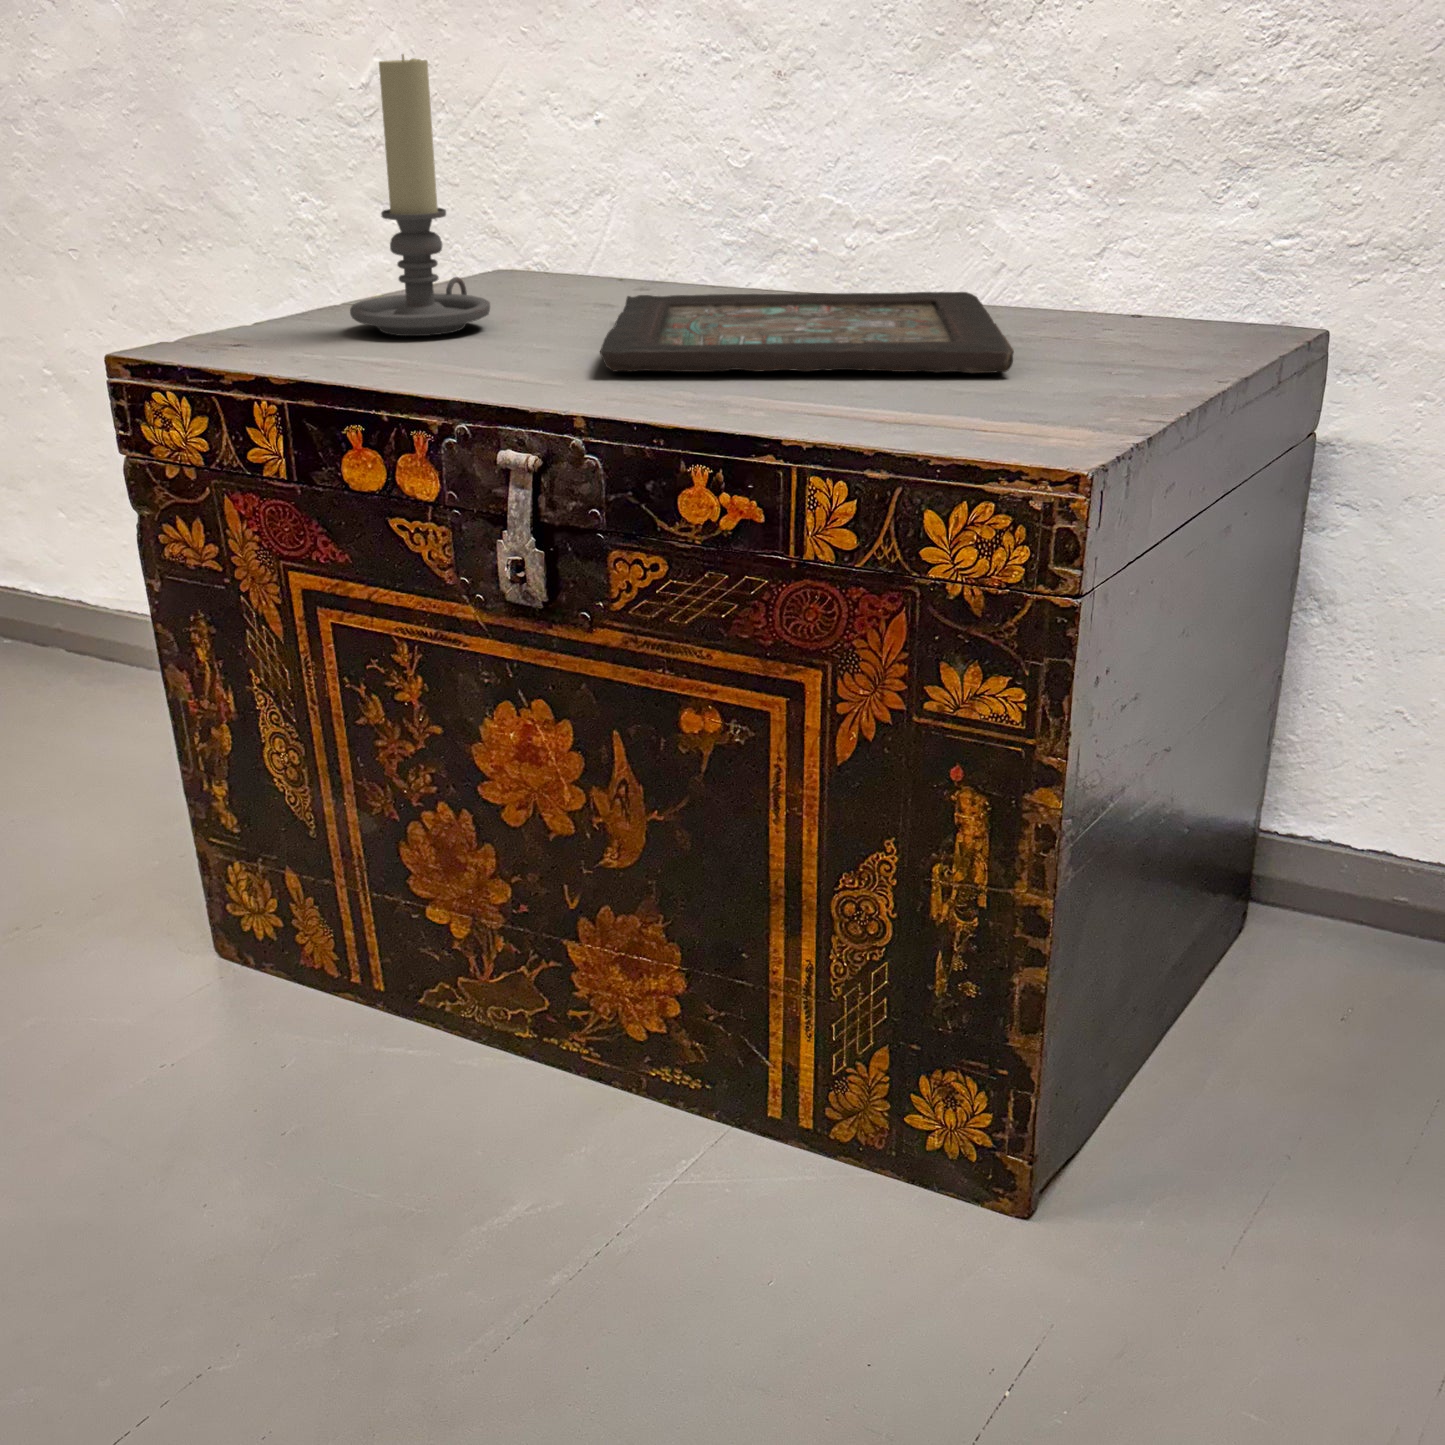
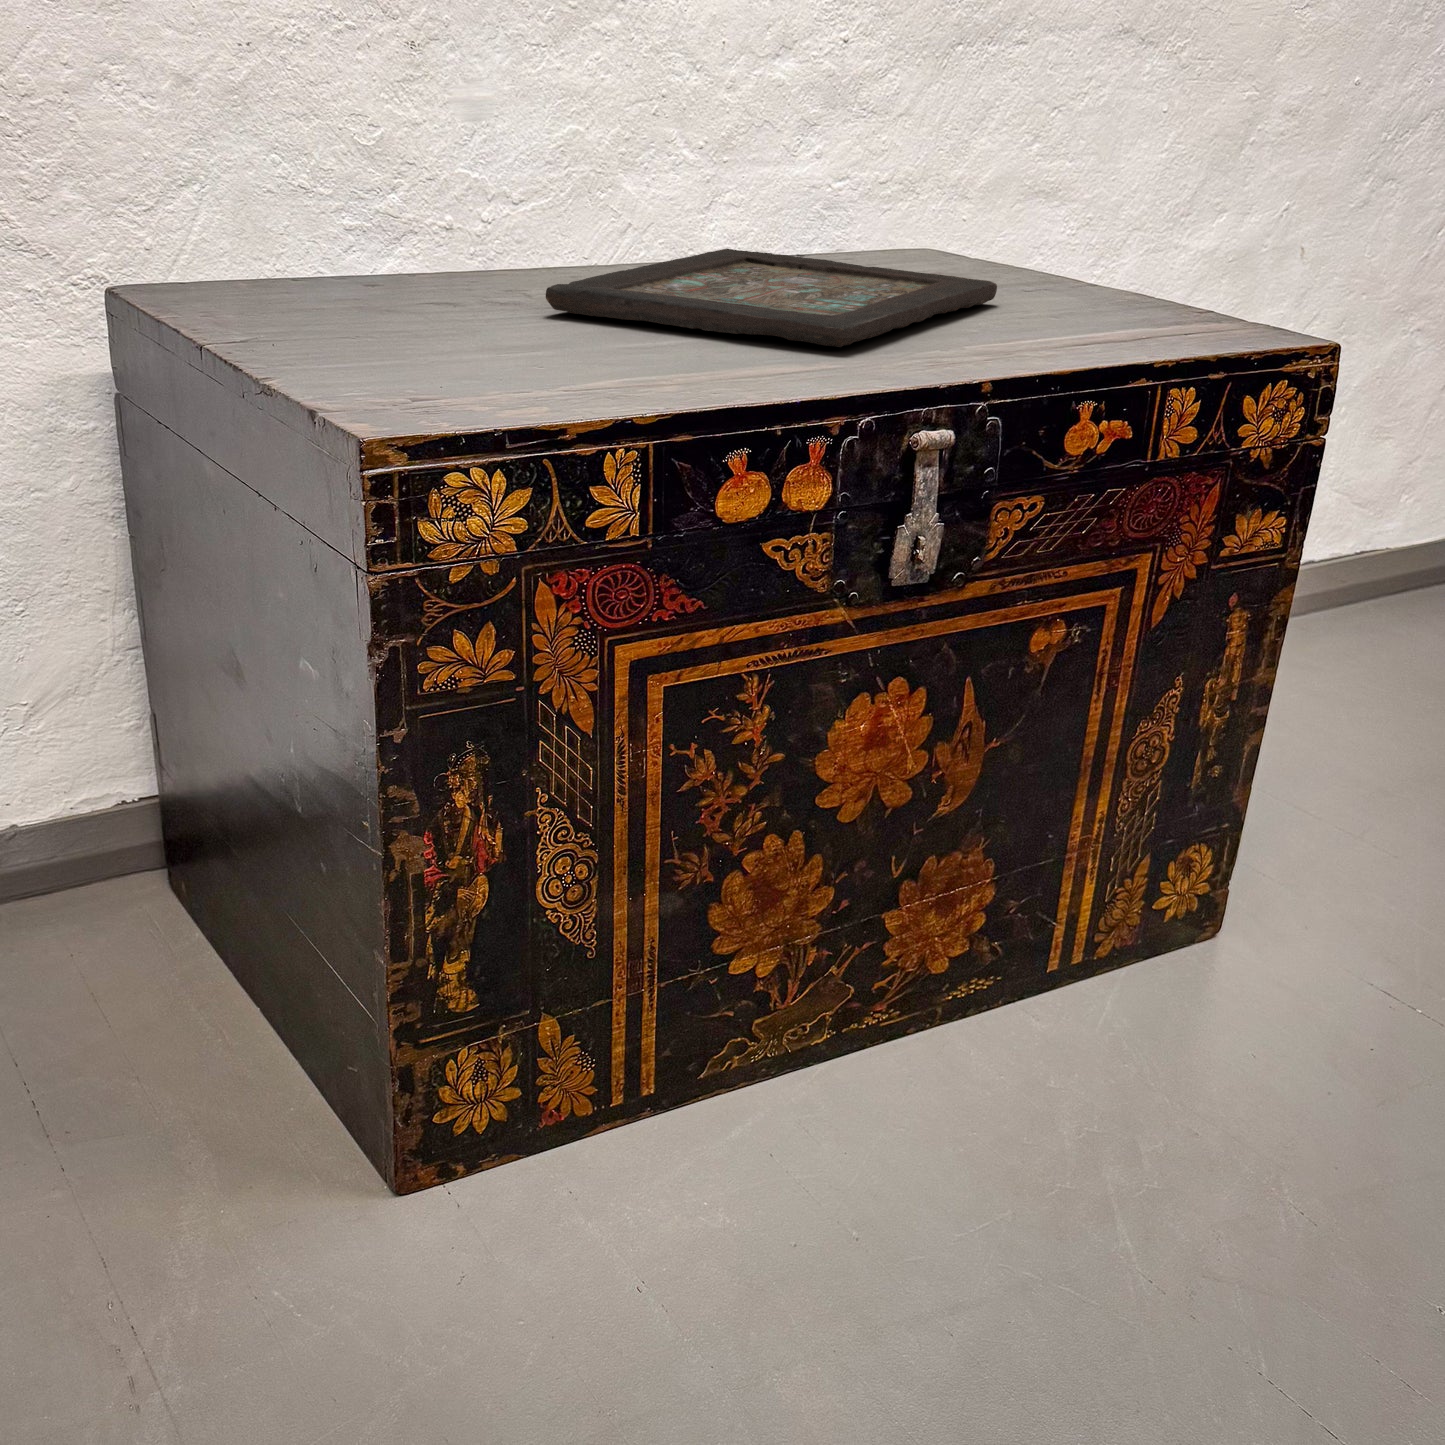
candle holder: present [350,54,490,336] -> none [364,16,534,362]

